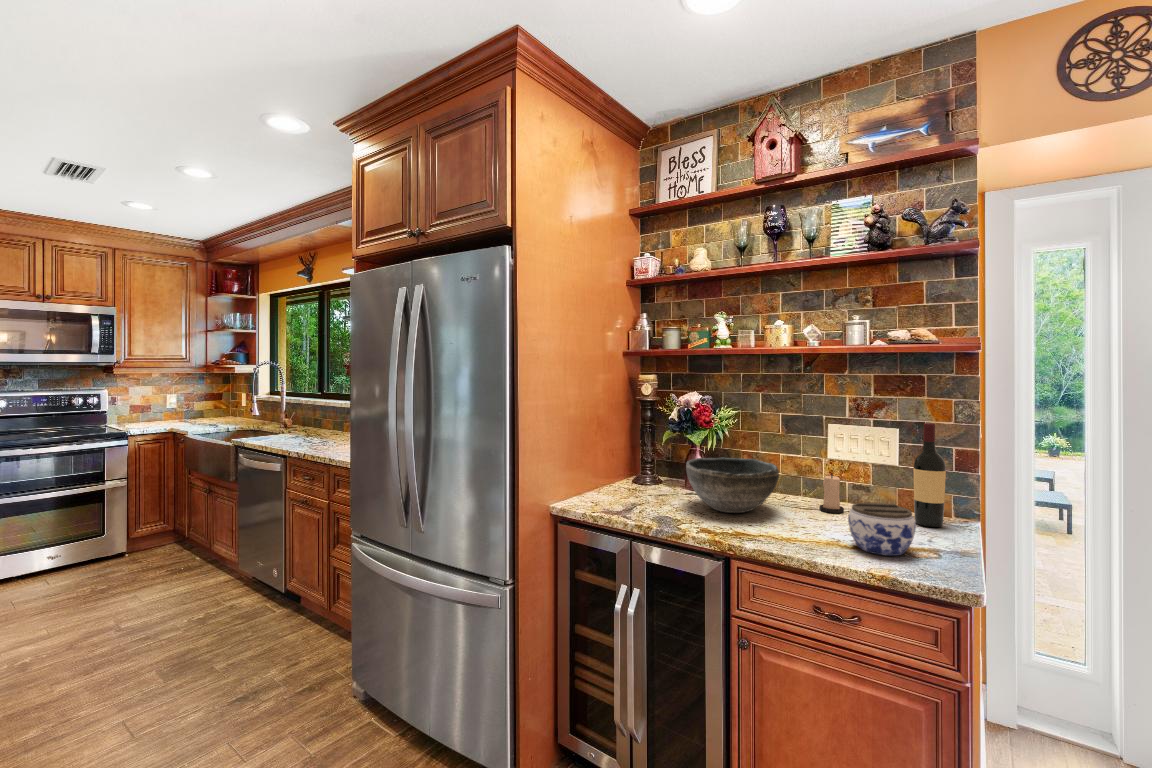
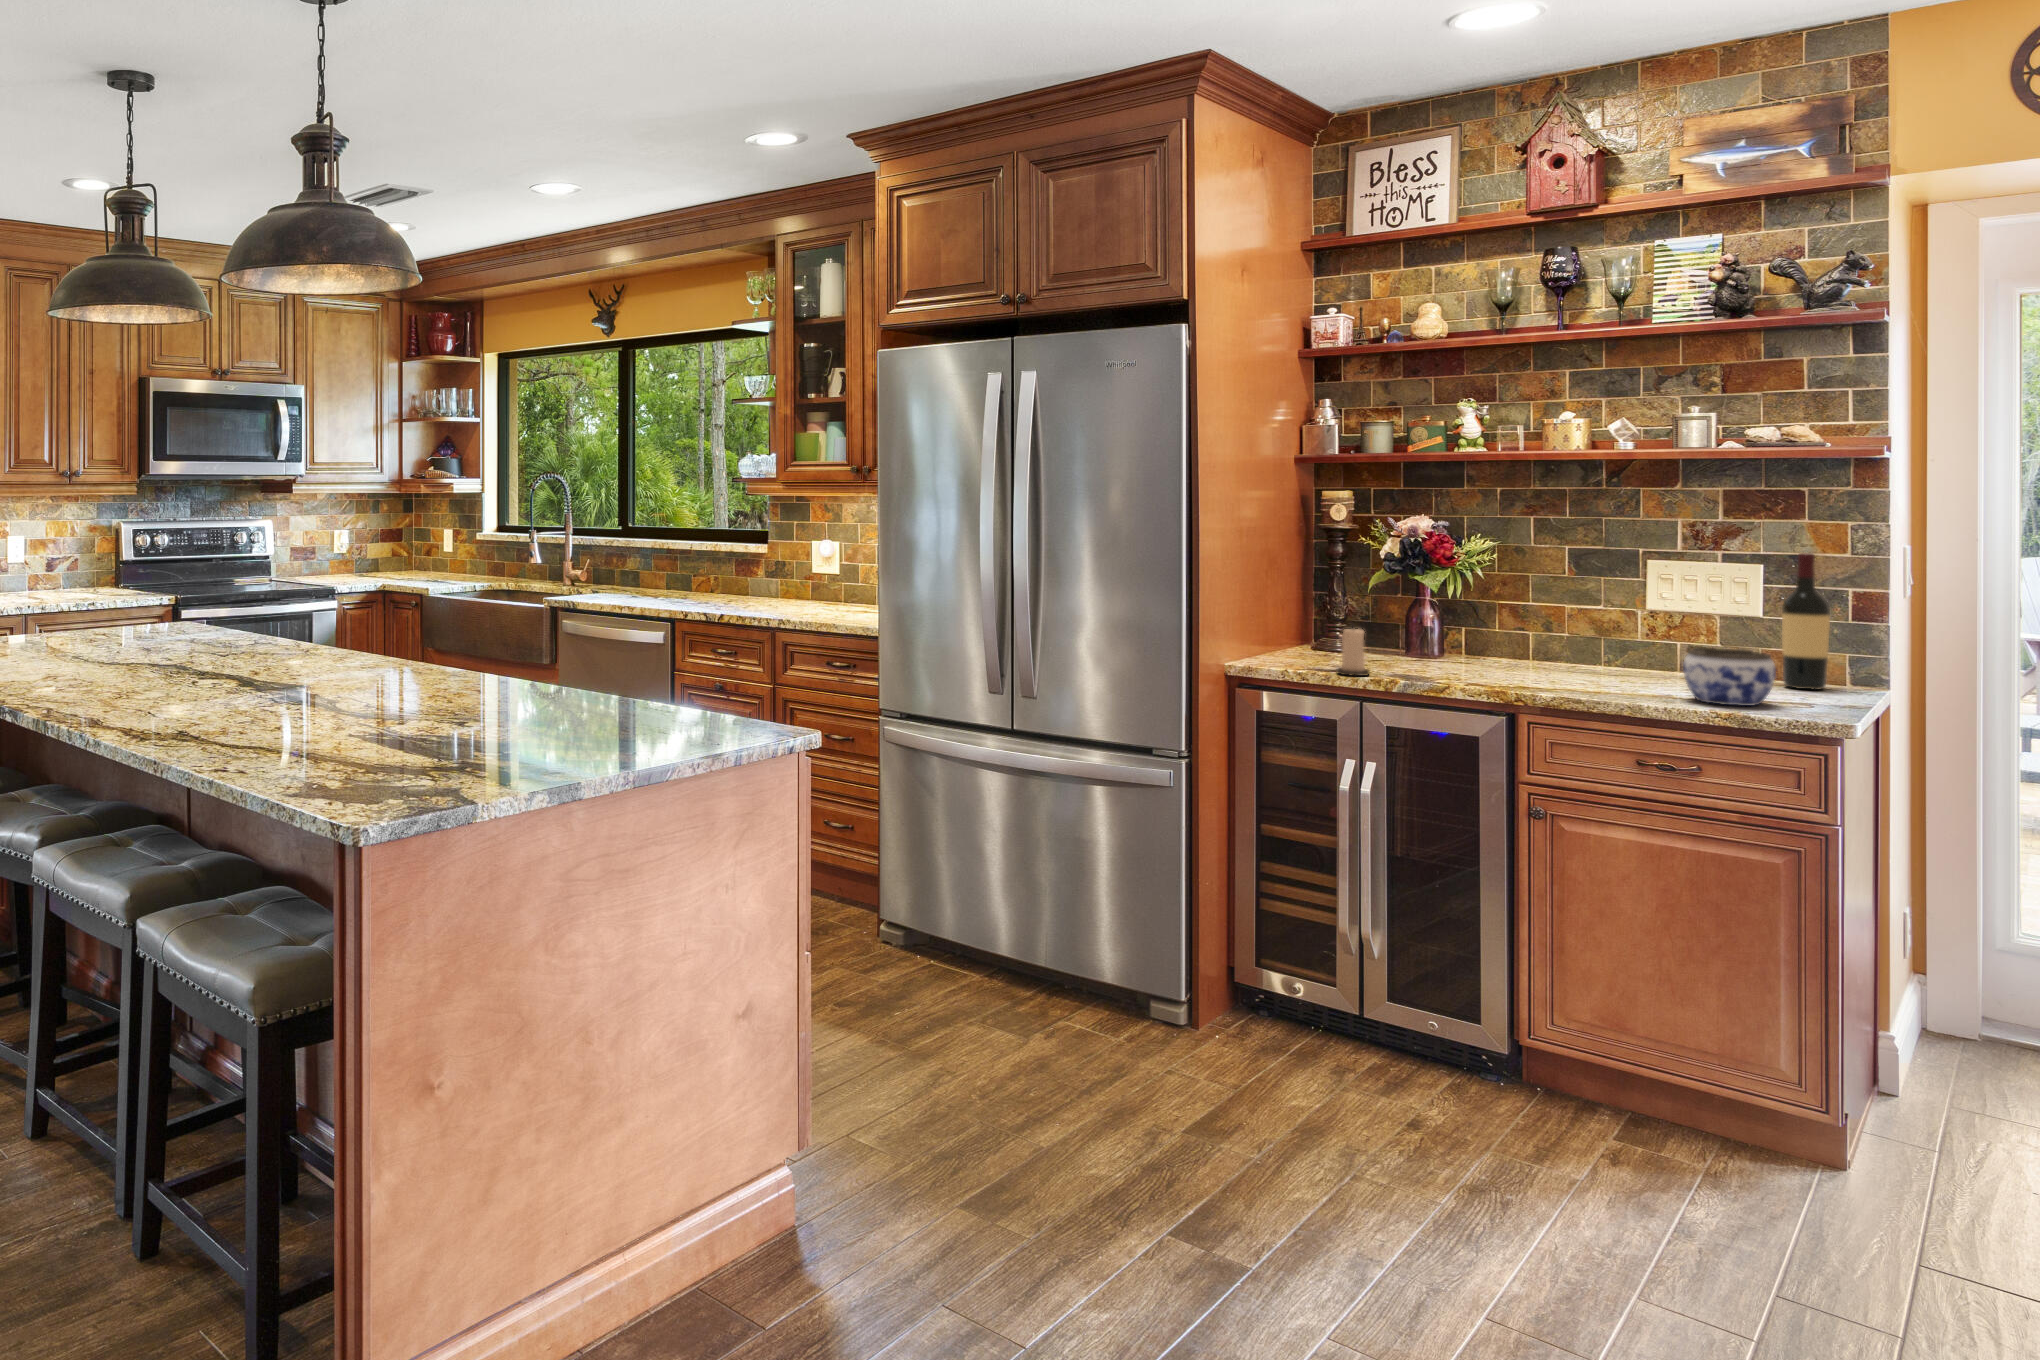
bowl: present [686,458,779,513] -> none [1429,607,1575,675]
candle: present [819,474,844,513] -> present [1337,628,1369,676]

